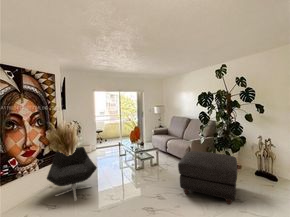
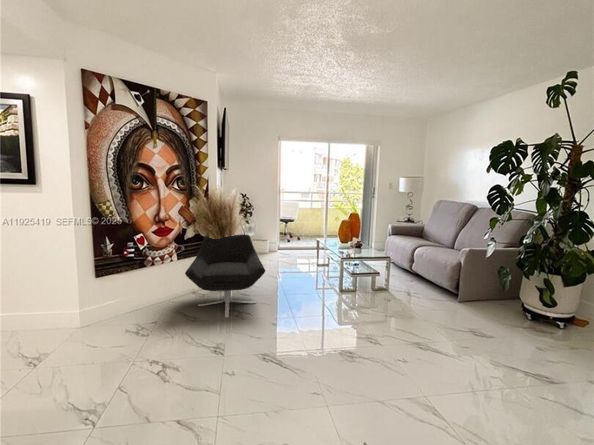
ottoman: present [178,151,237,205] -> none [417,267,562,381]

